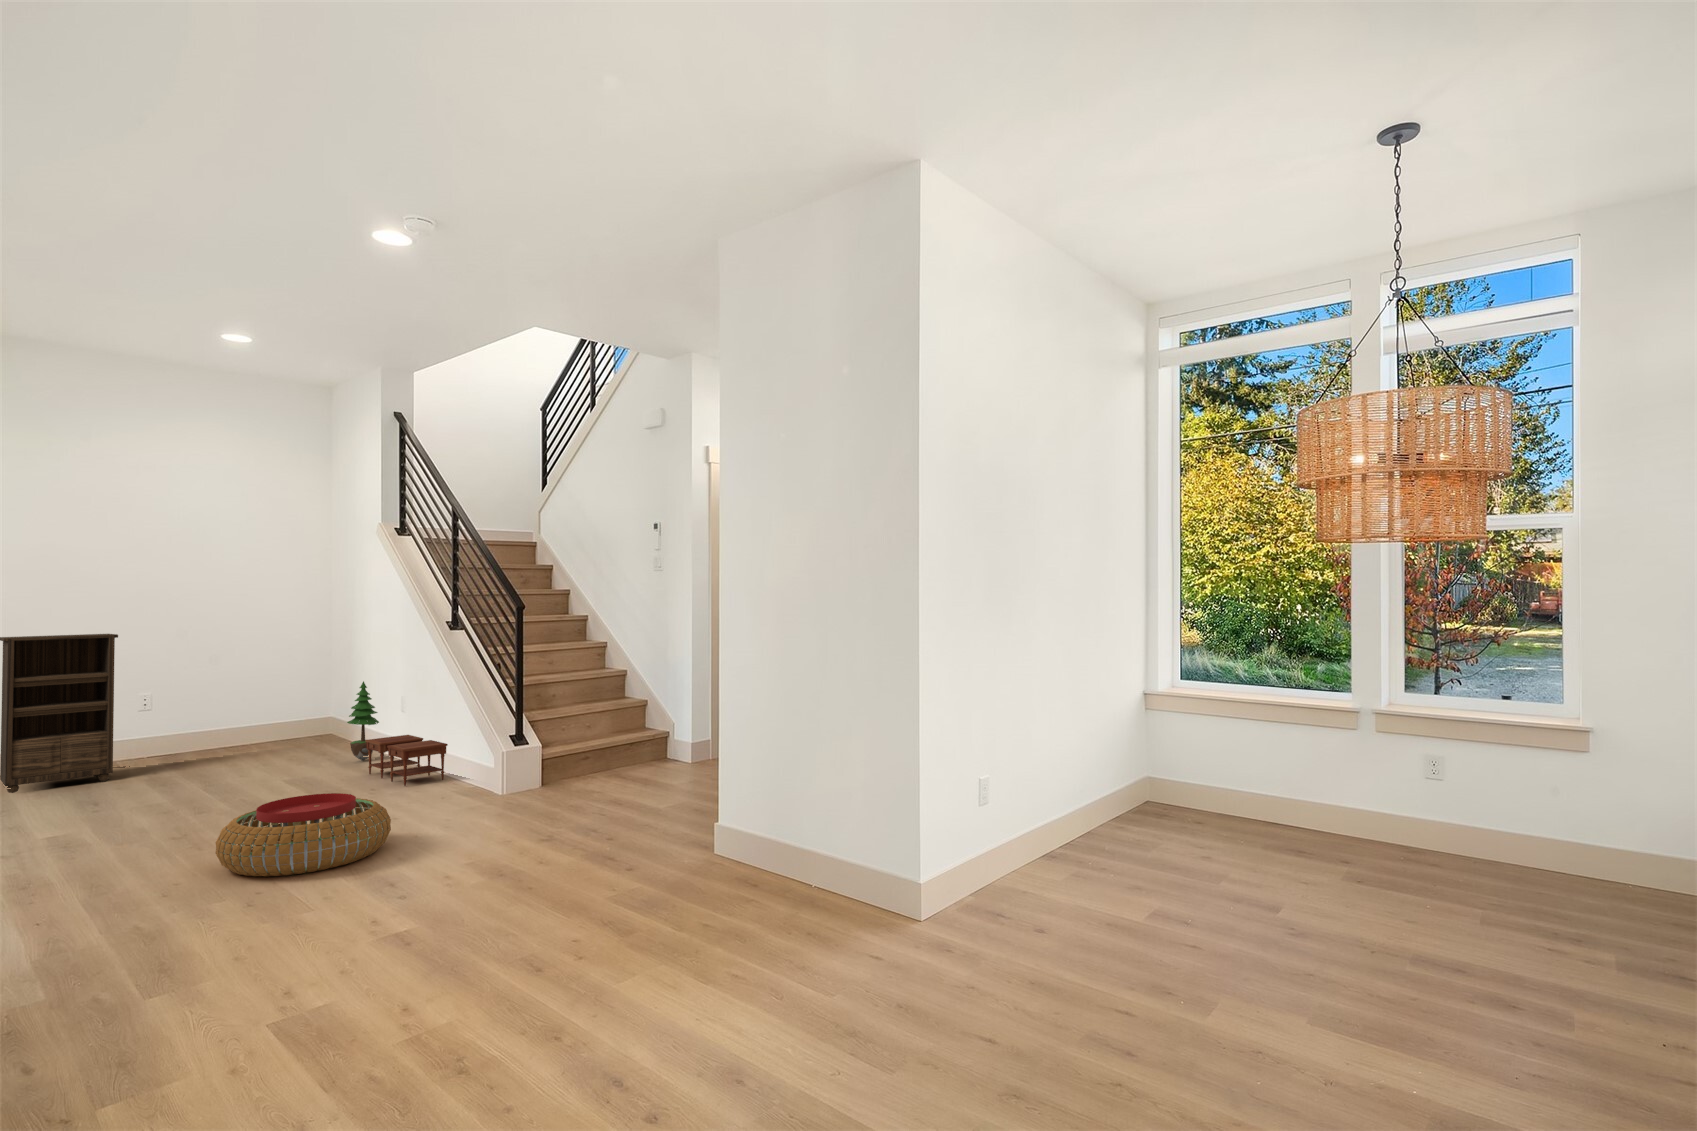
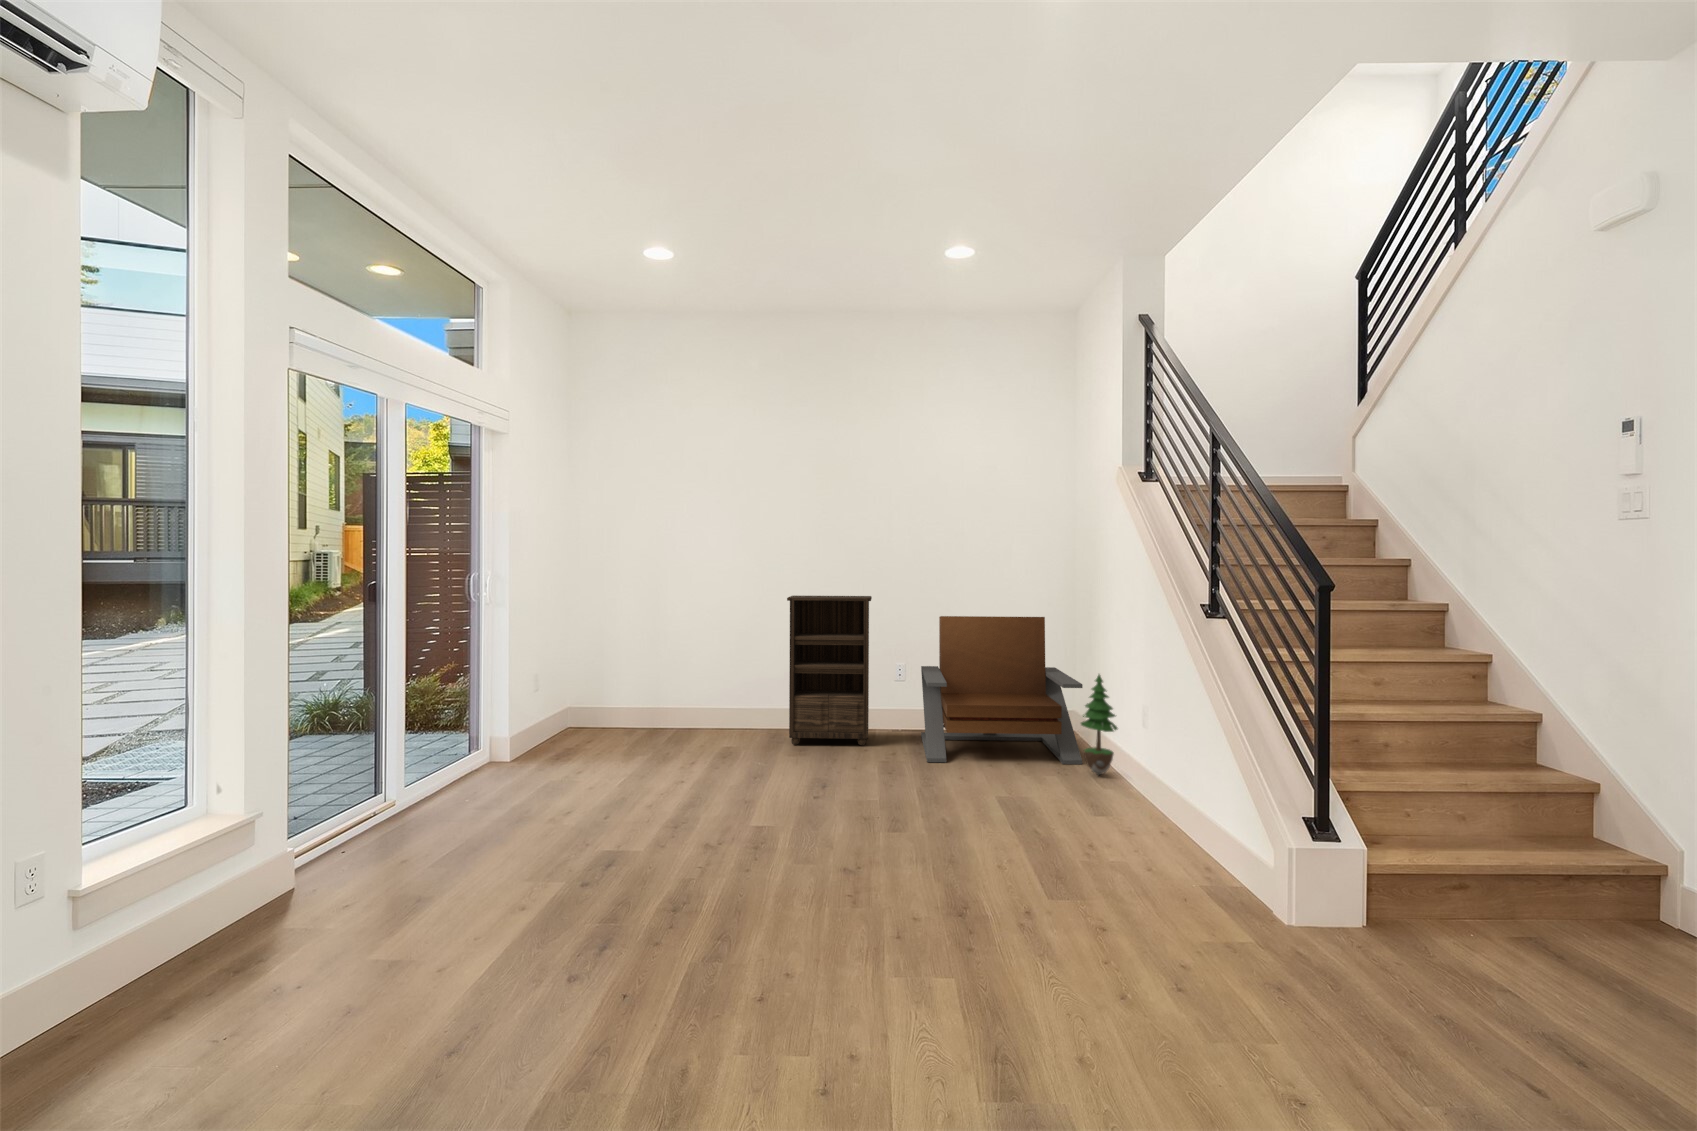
lounge chair: none [169,644,346,778] -> present [921,616,1083,764]
side table: present [365,735,448,786] -> none [1093,758,1199,850]
pouf: present [216,793,391,876] -> none [817,885,1069,1068]

